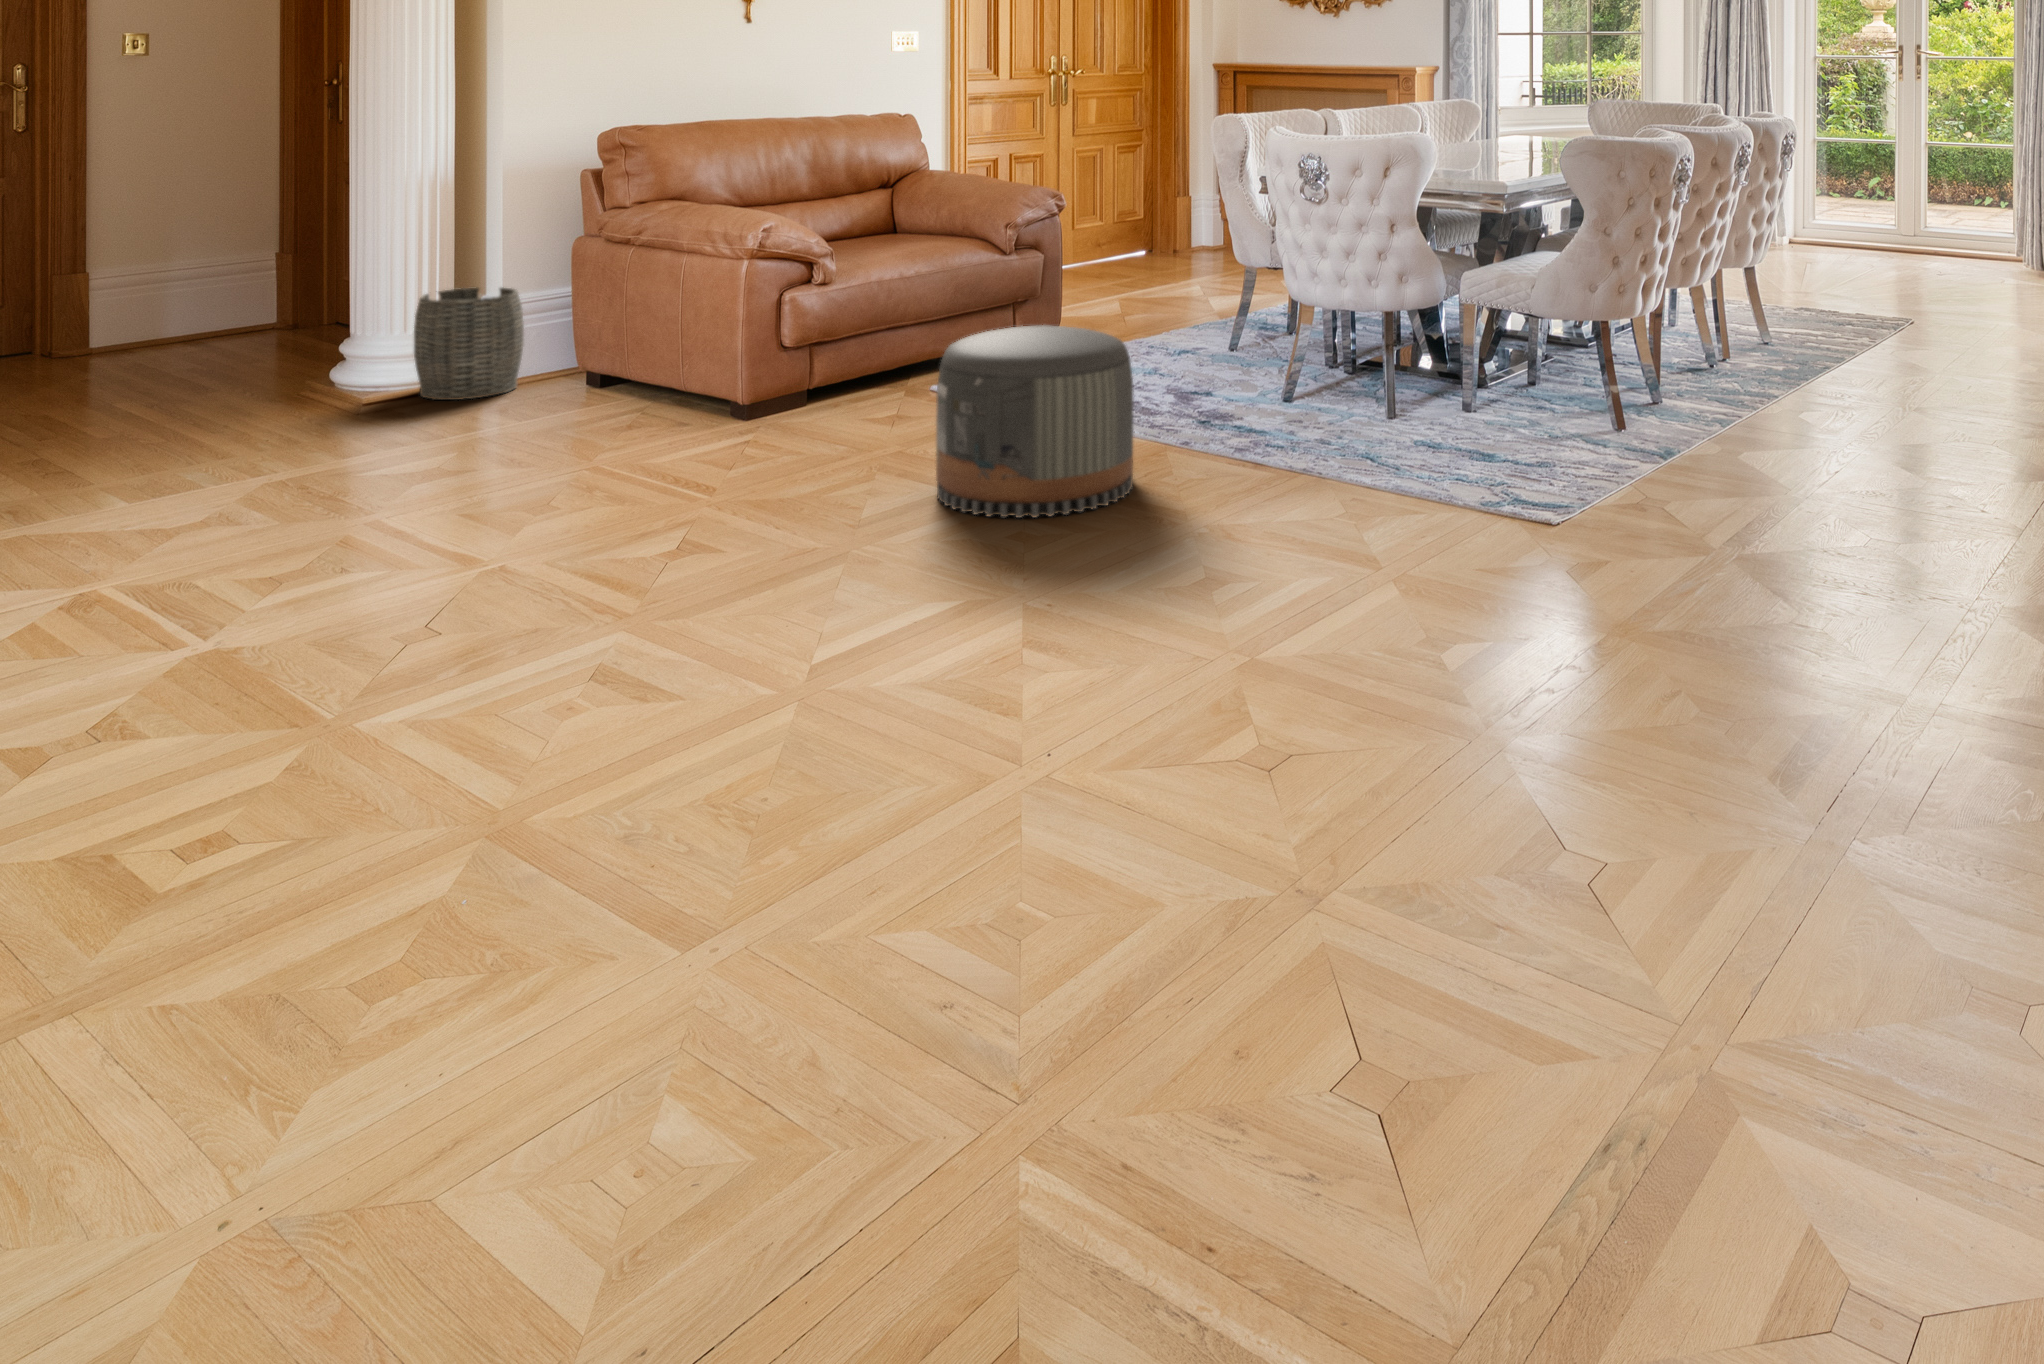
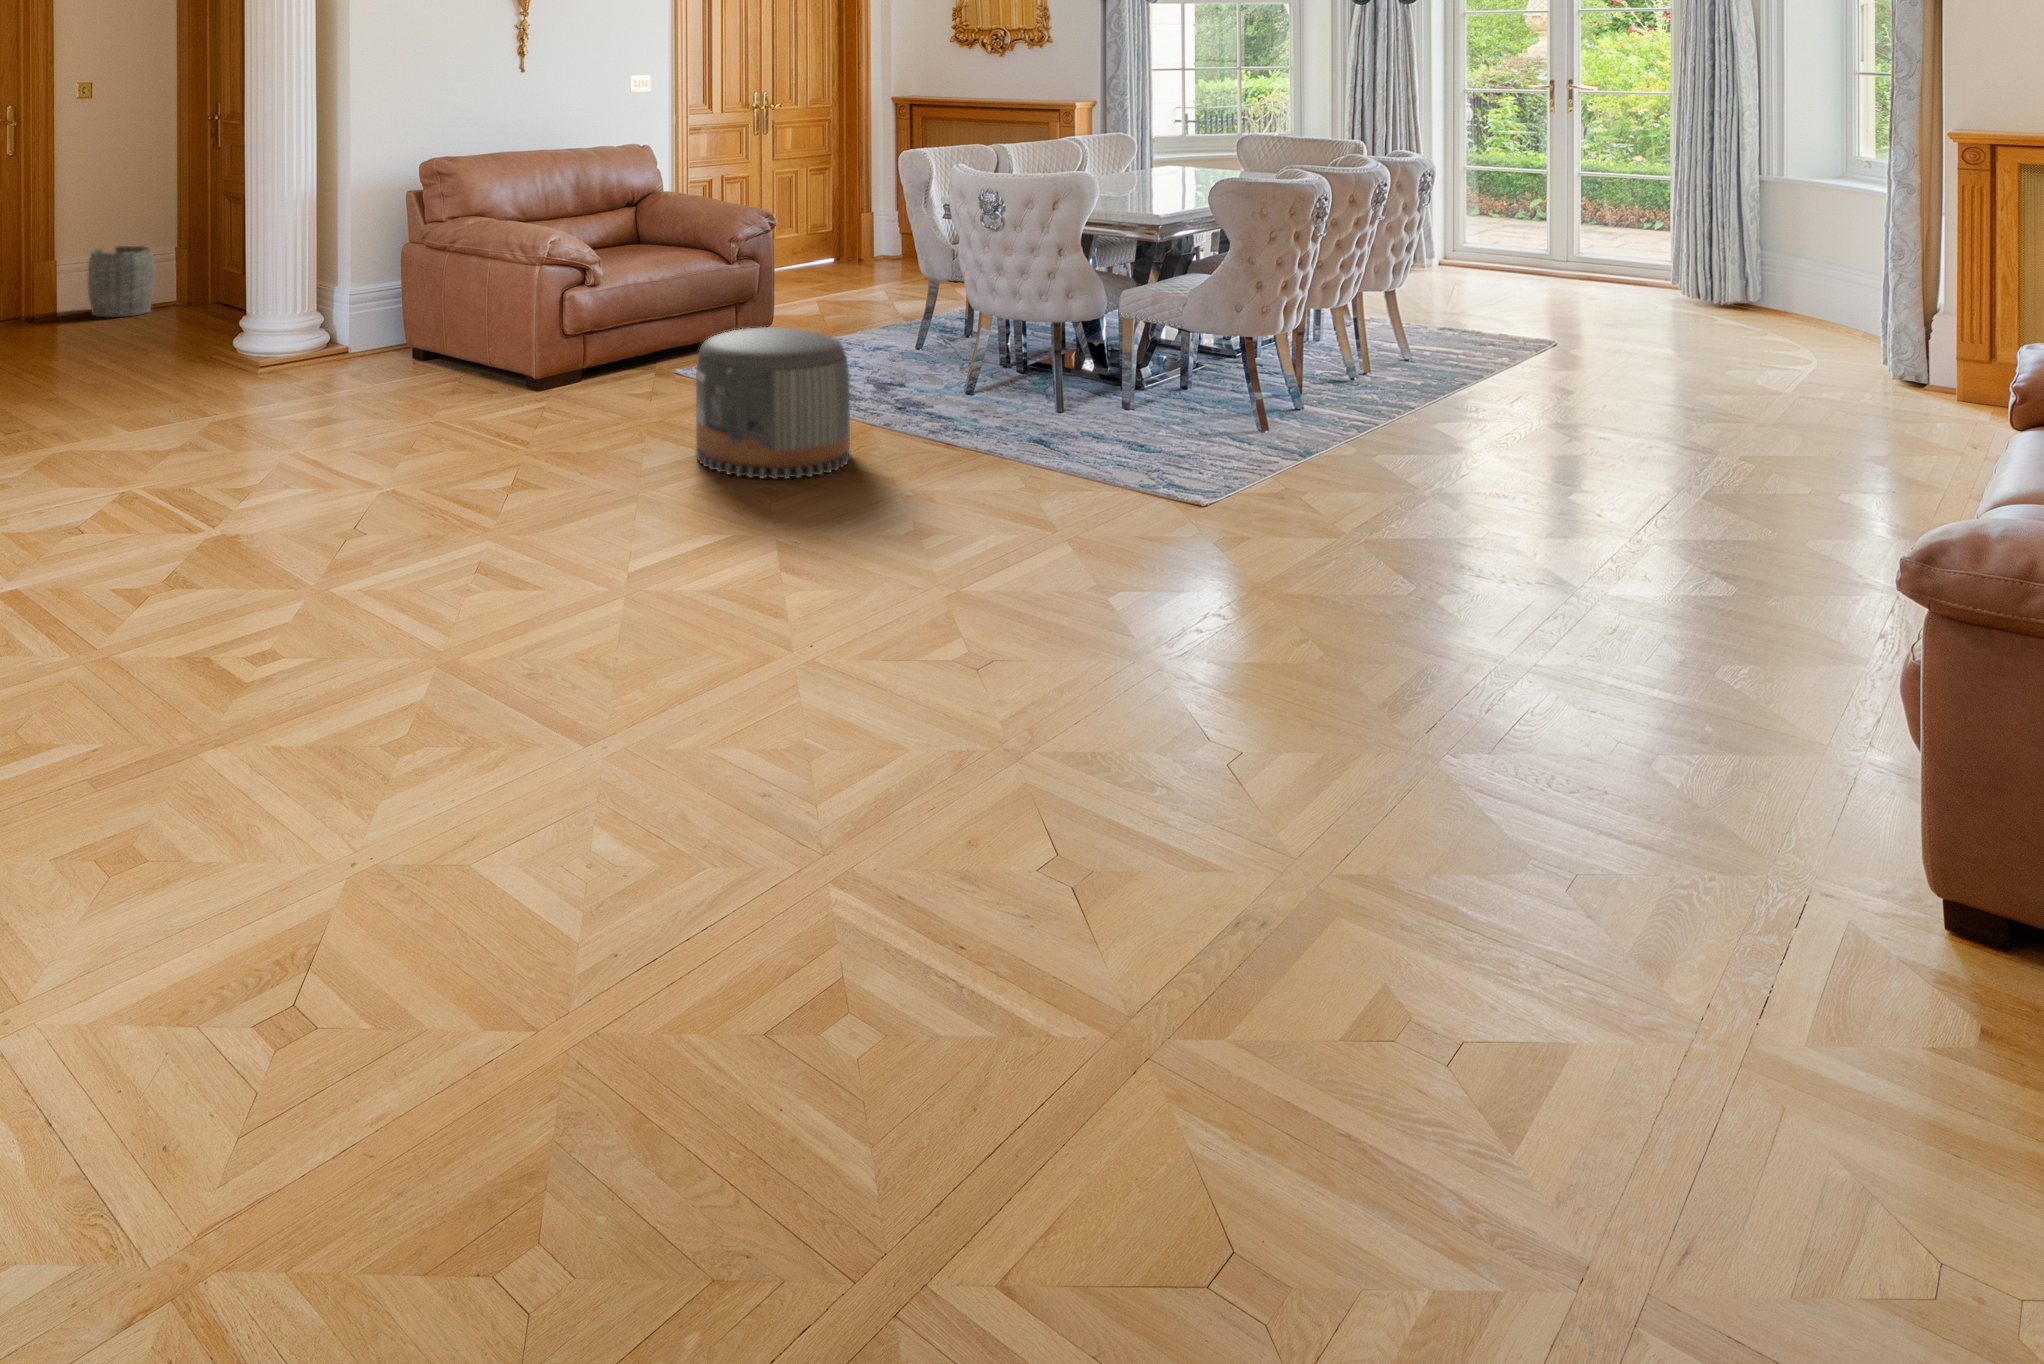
woven basket: present [414,288,524,400] -> present [88,246,155,317]

